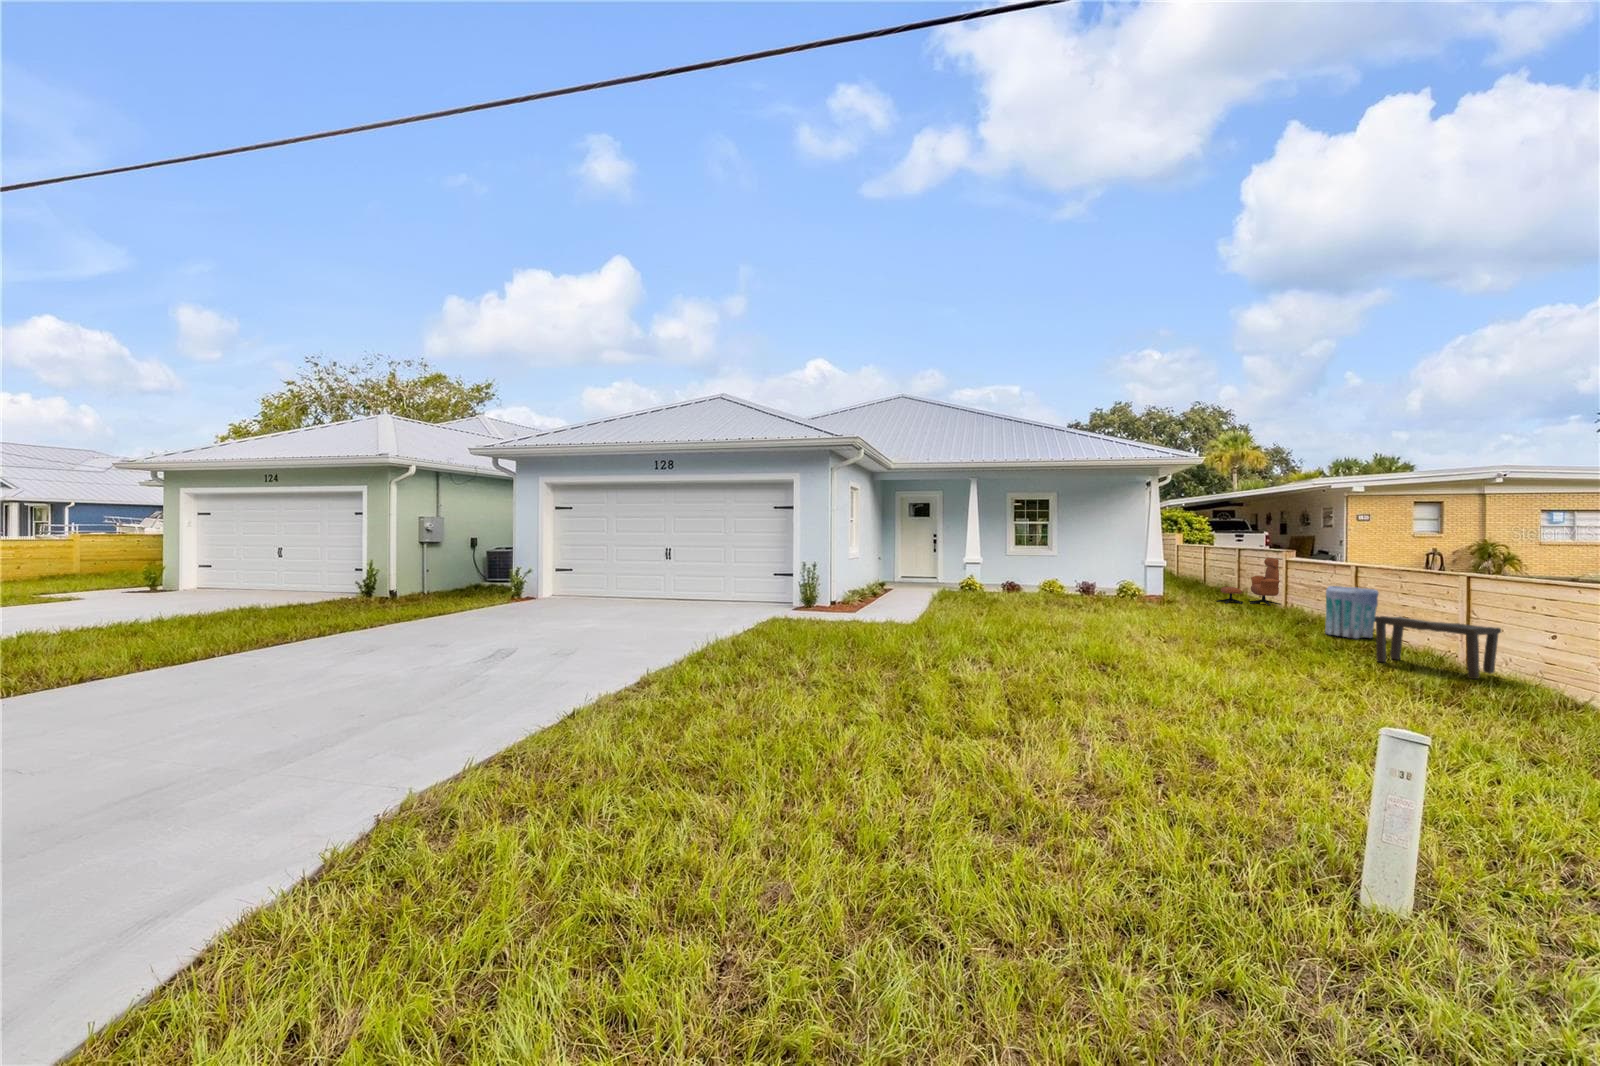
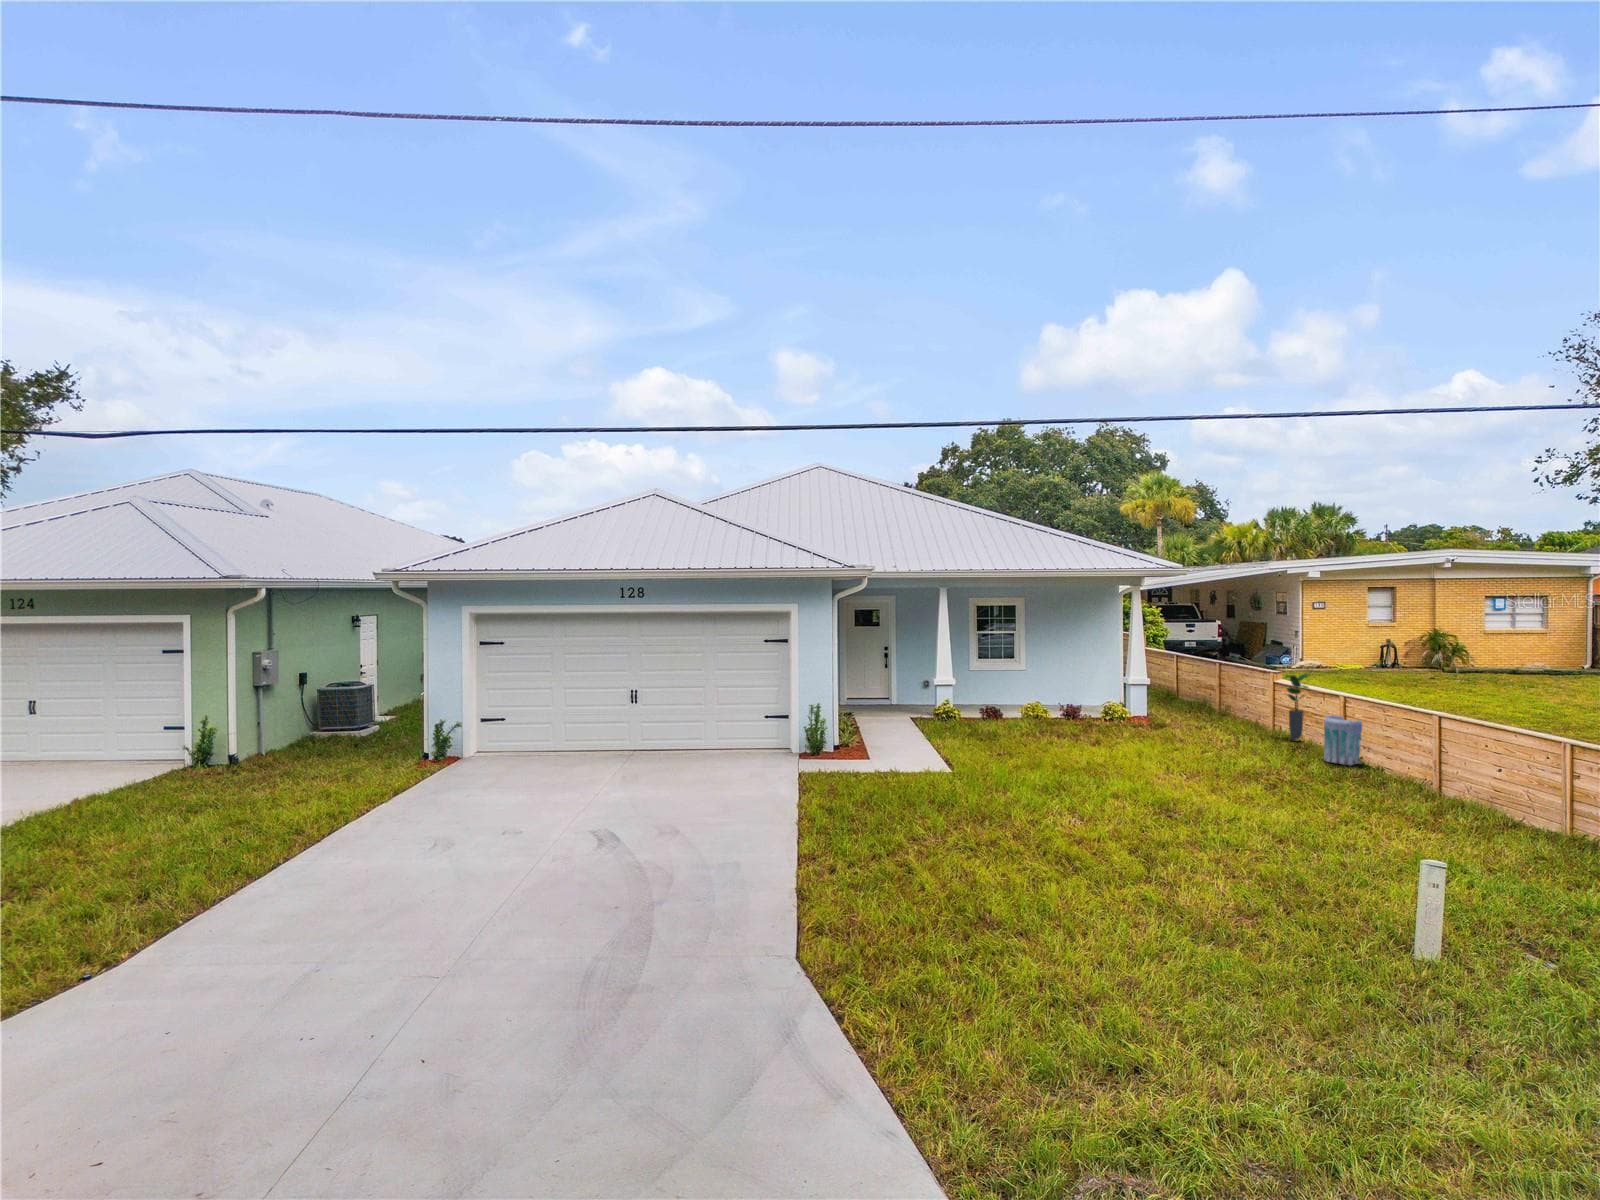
potted plant: none [1285,548,1323,618] -> present [1285,674,1310,742]
lounge chair: present [1217,558,1281,605] -> none [1213,676,1272,726]
bench: present [1375,616,1501,679] -> none [1372,750,1464,804]

